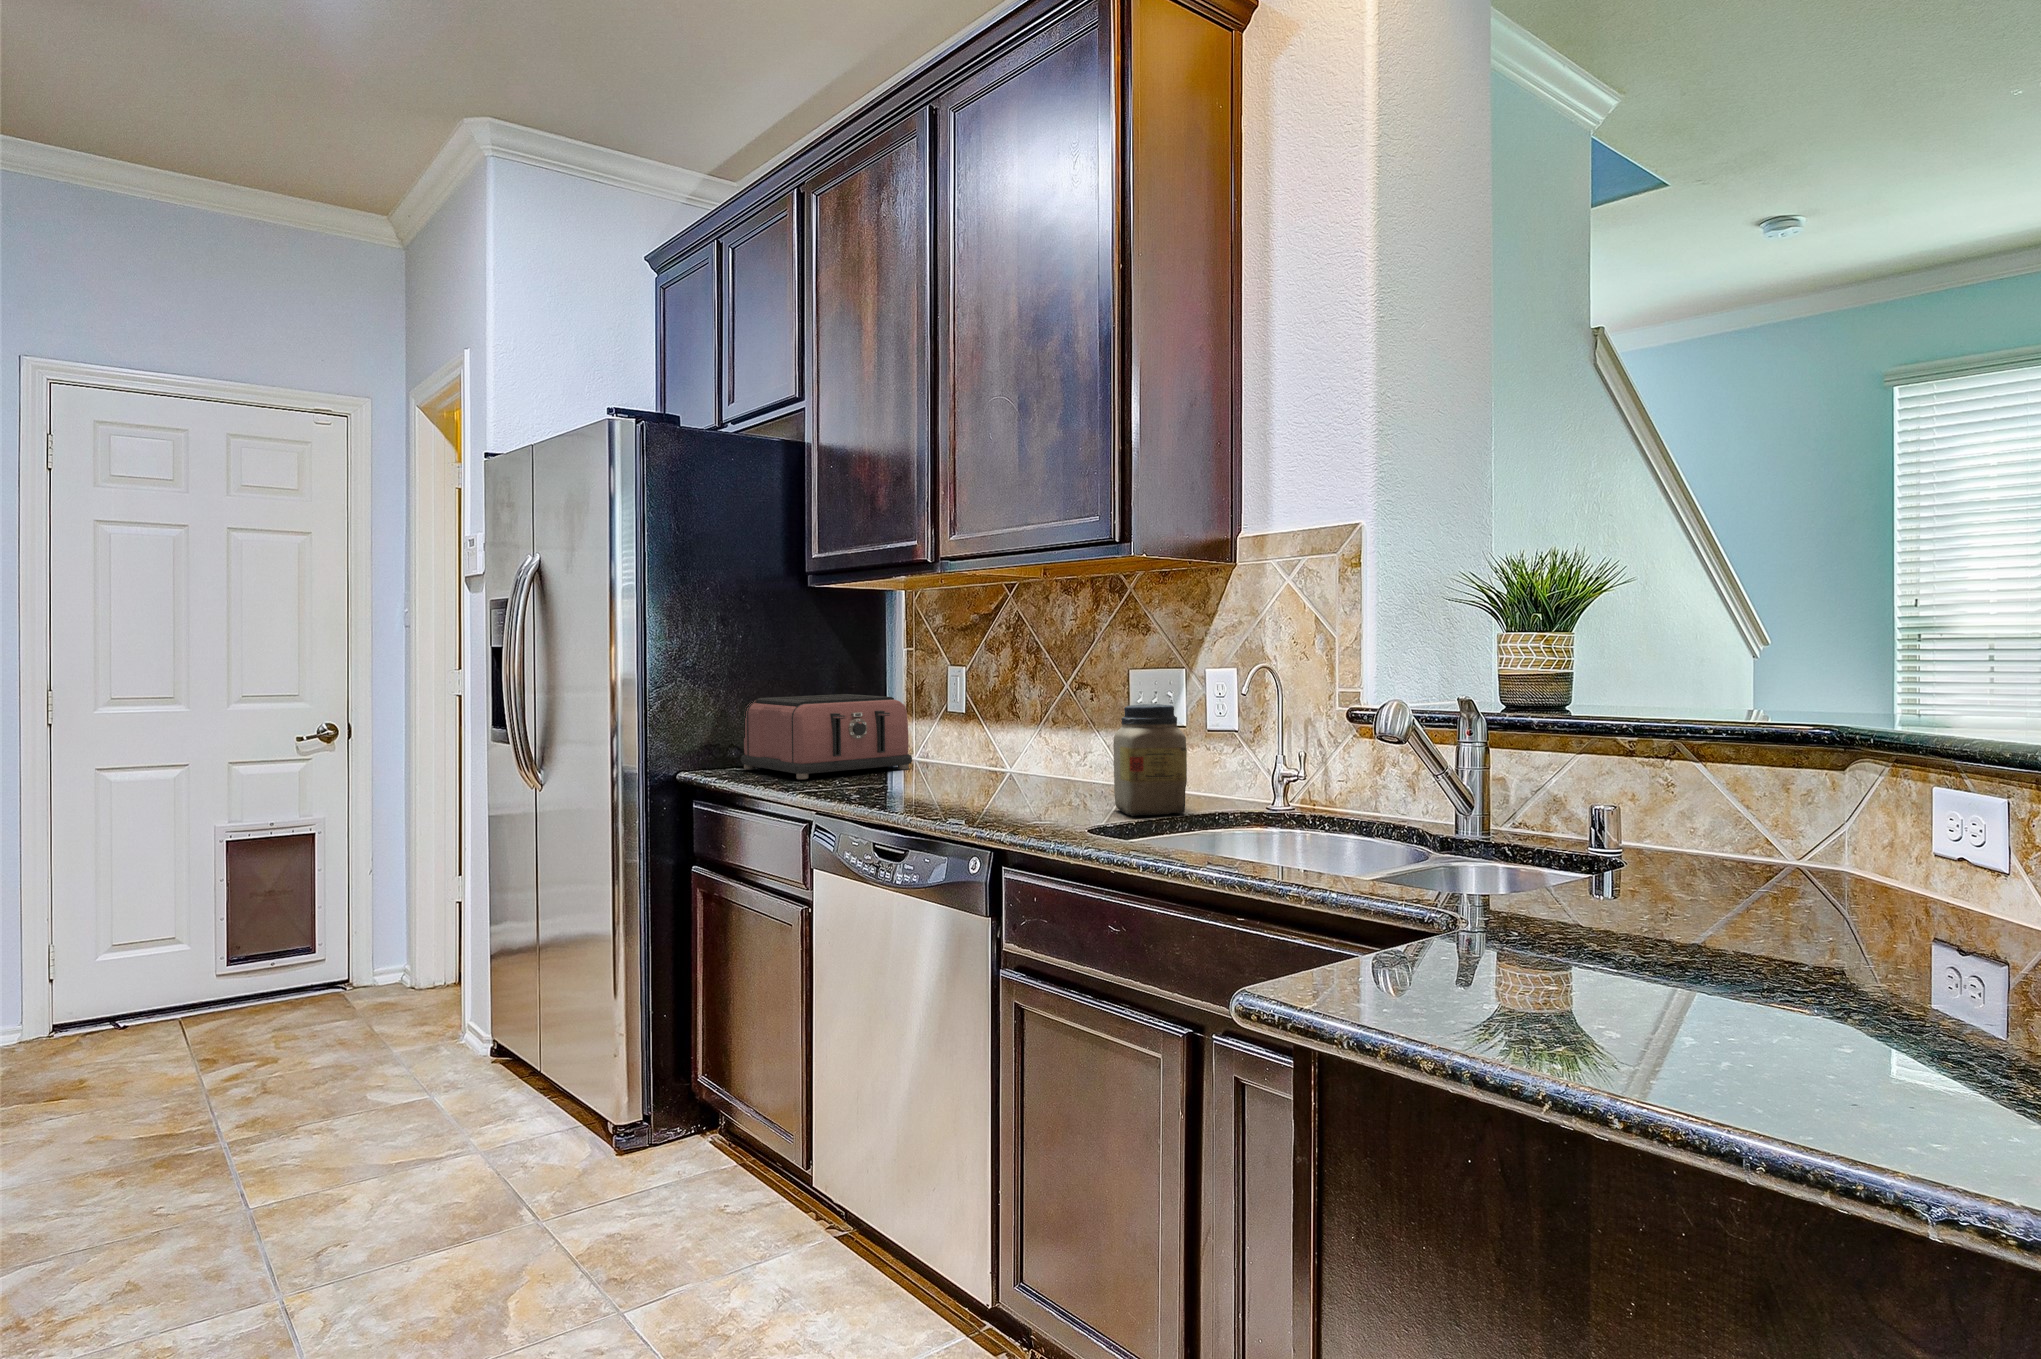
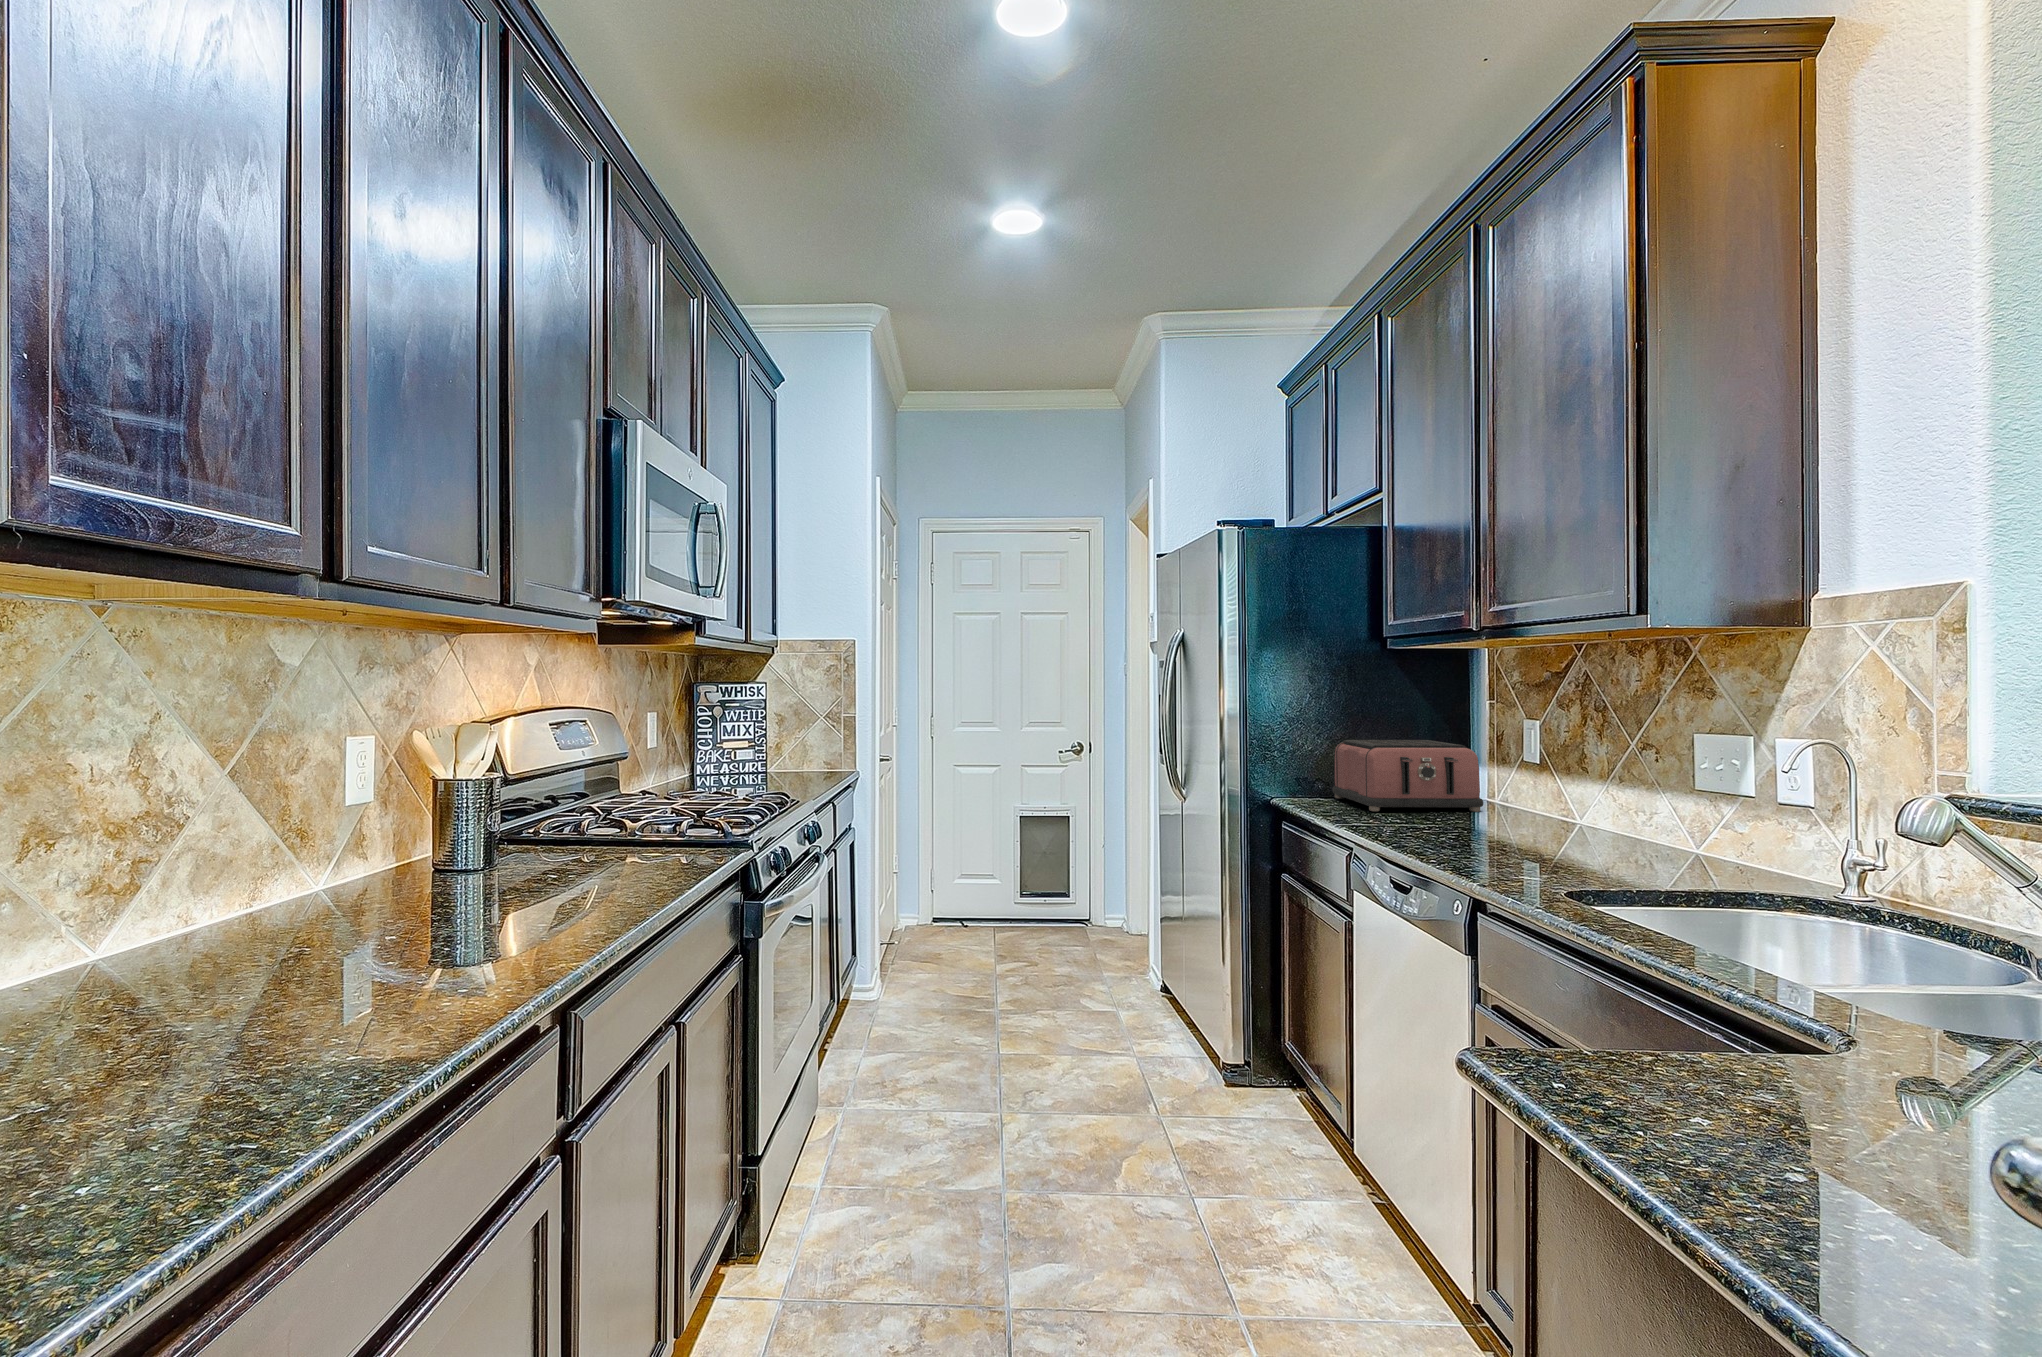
jar: present [1113,704,1187,816] -> none [1649,771,1734,887]

